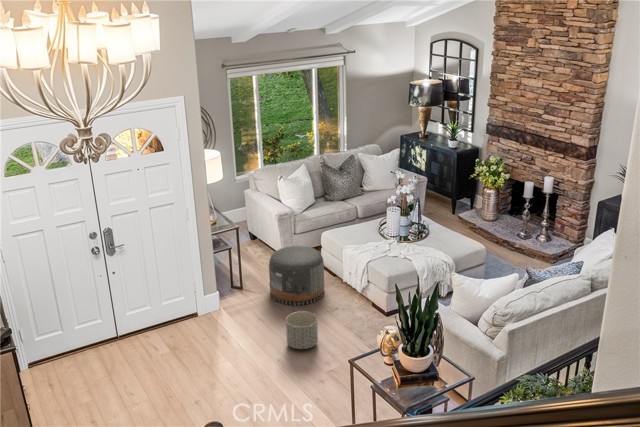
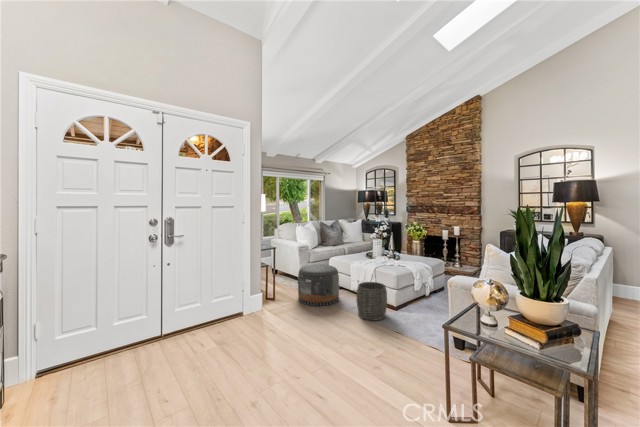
woven basket: none [332,284,371,334] -> present [357,282,387,321]
planter: present [286,311,318,349] -> none [328,301,355,333]

